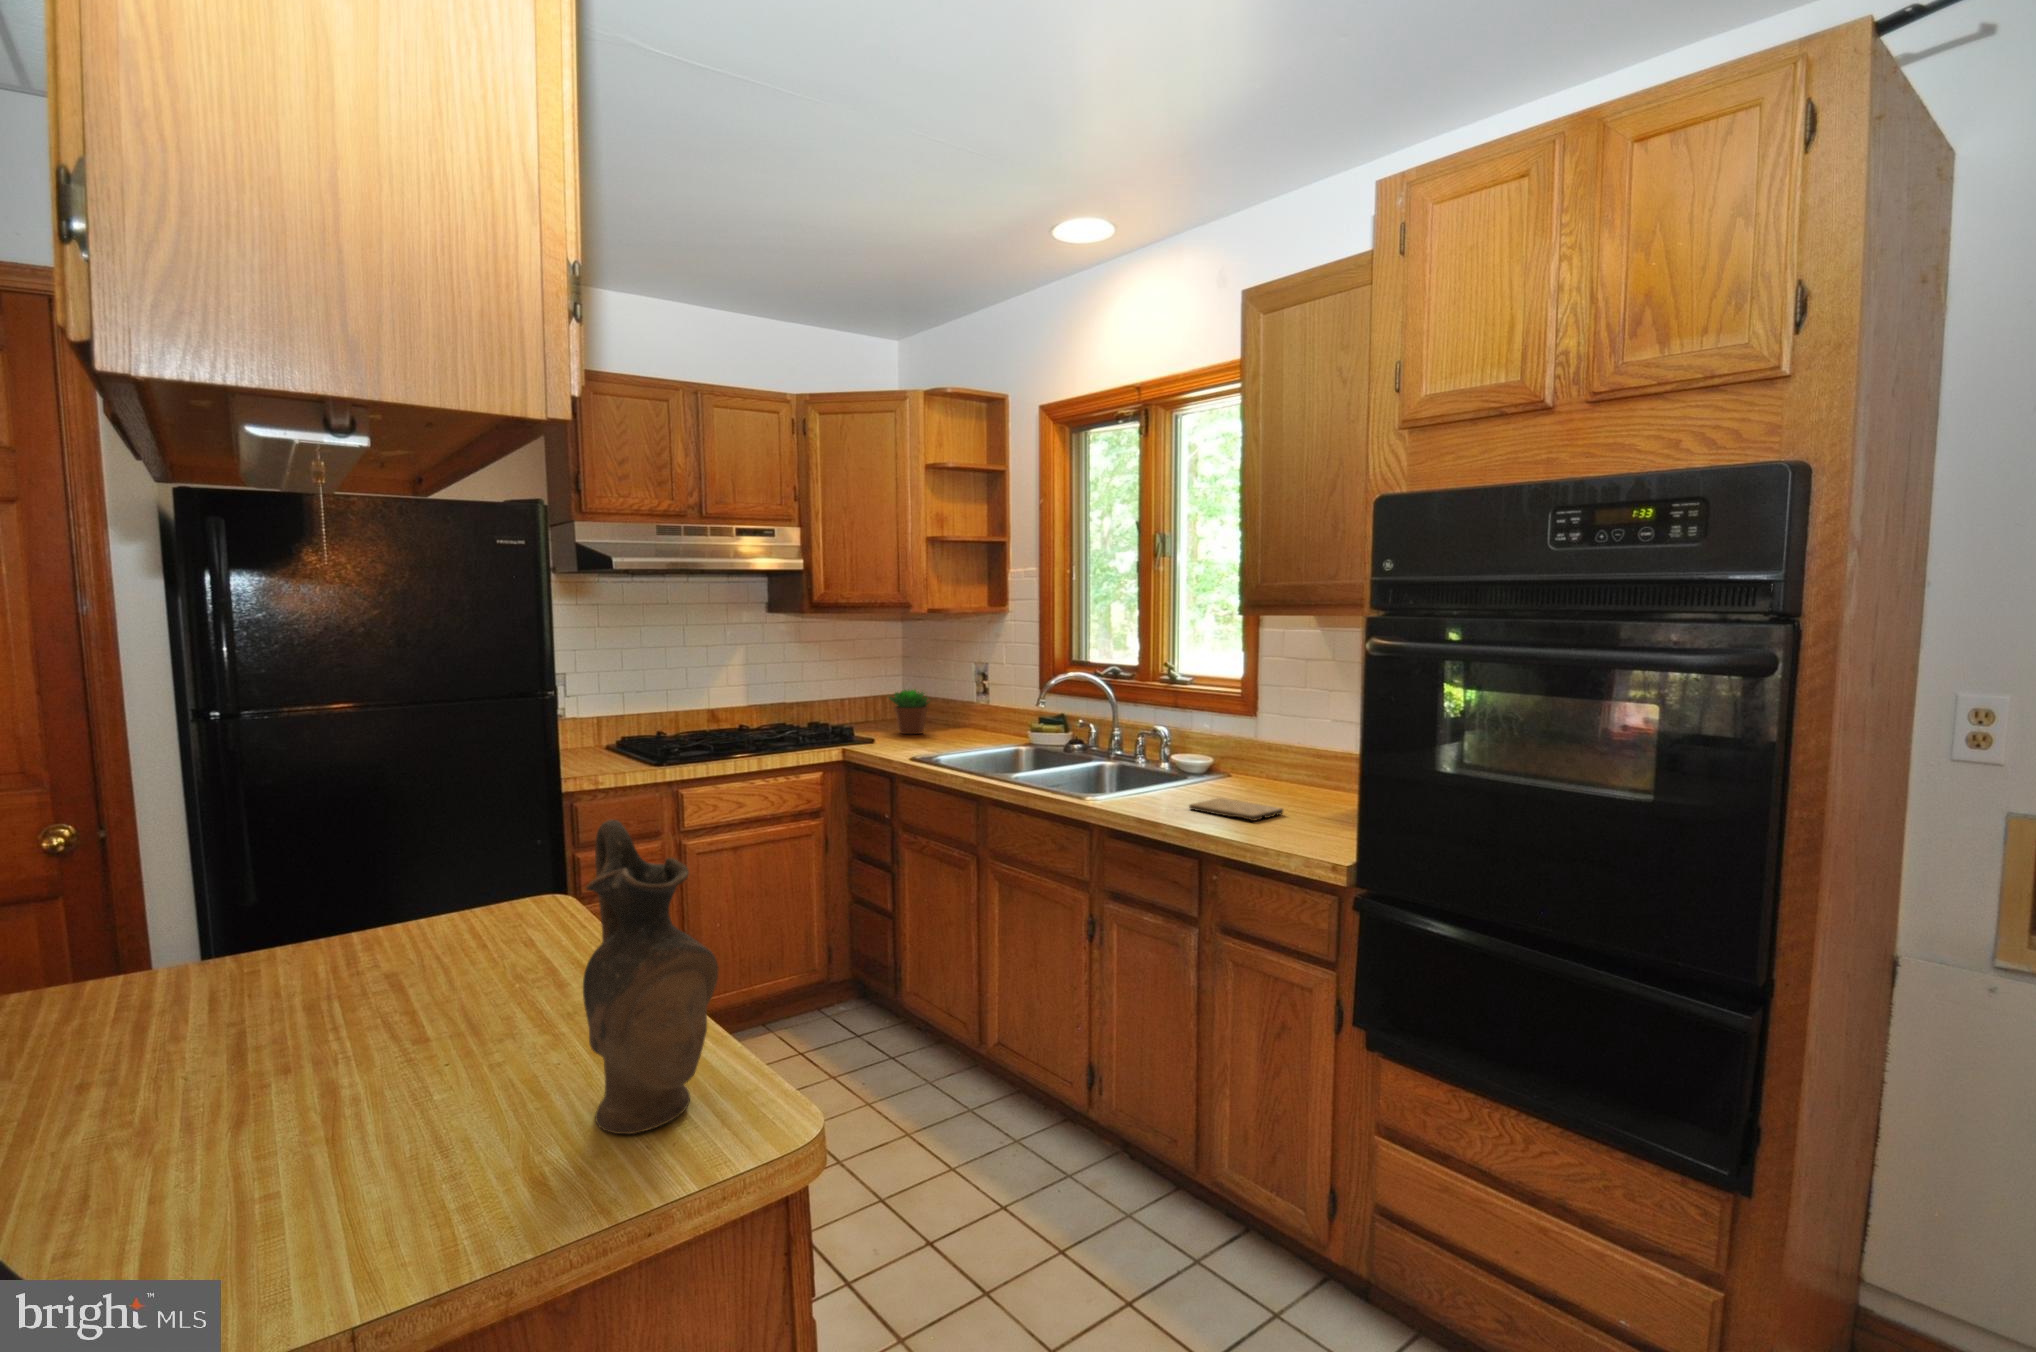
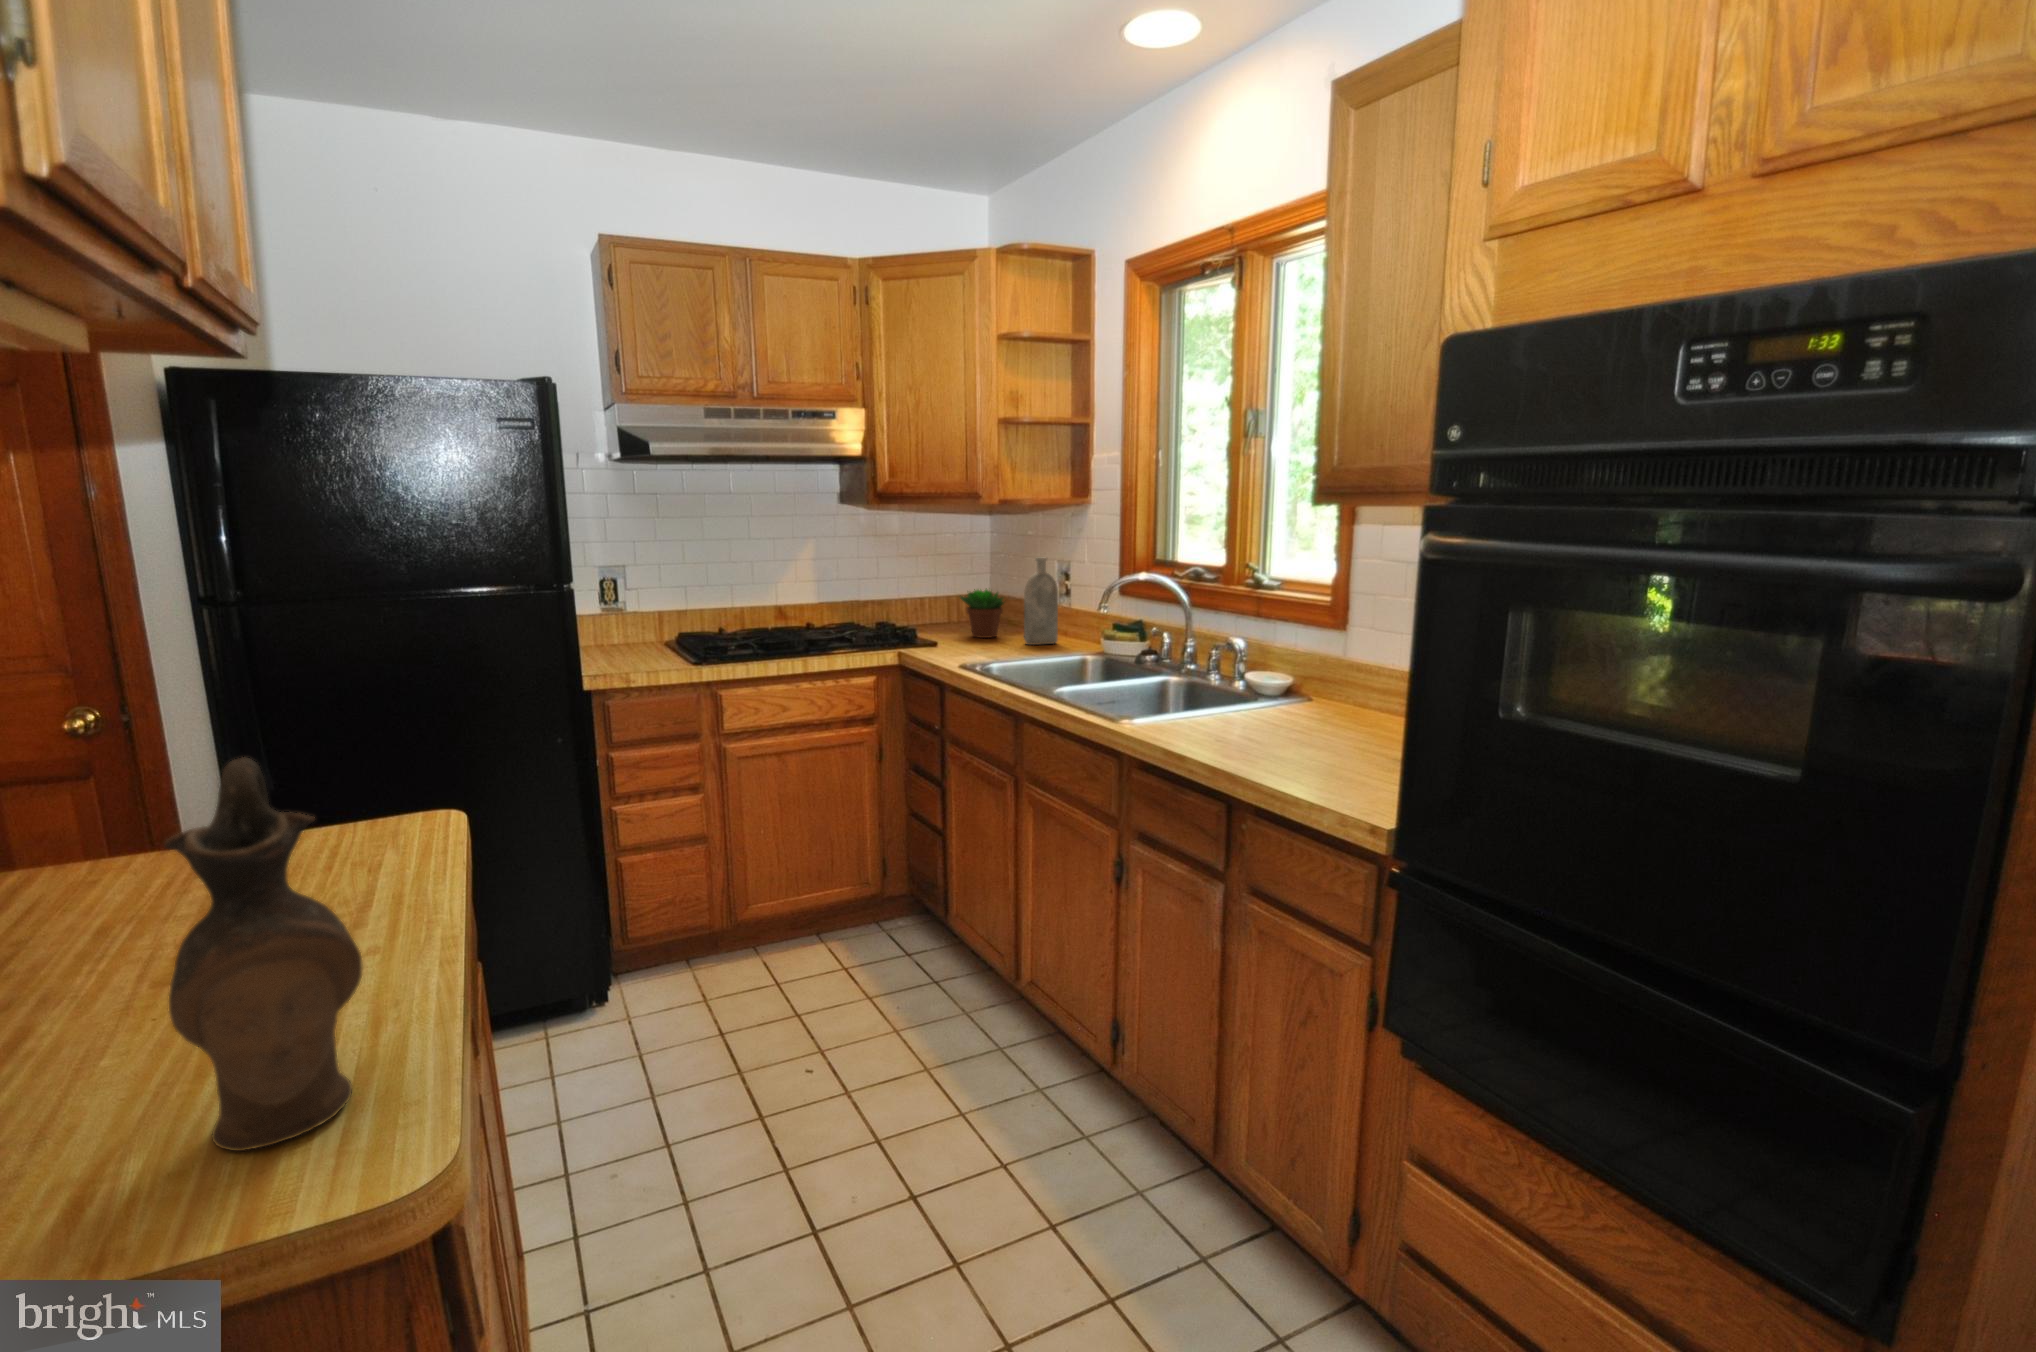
bottle: none [951,660,981,739] -> present [1024,558,1058,645]
cutting board: present [1189,798,1283,821] -> none [1229,729,1343,761]

